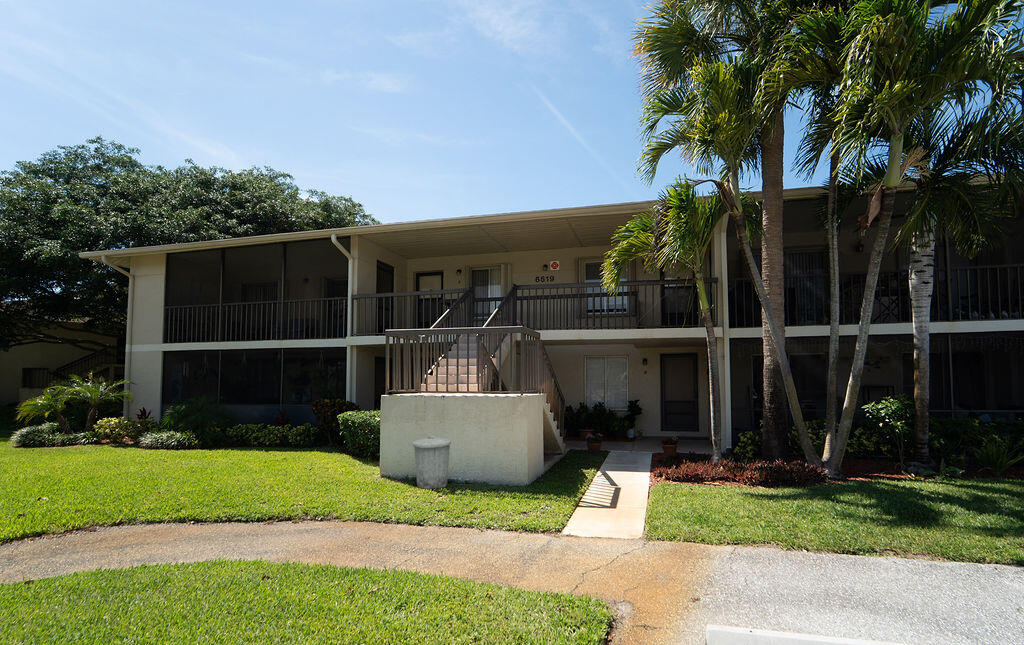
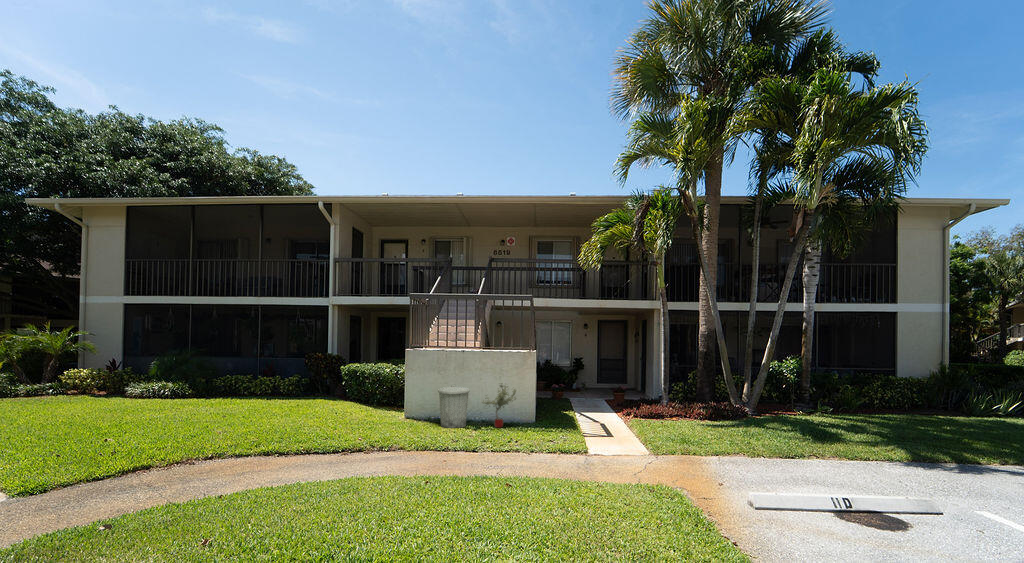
potted tree: none [464,434,504,490] -> present [483,383,516,428]

